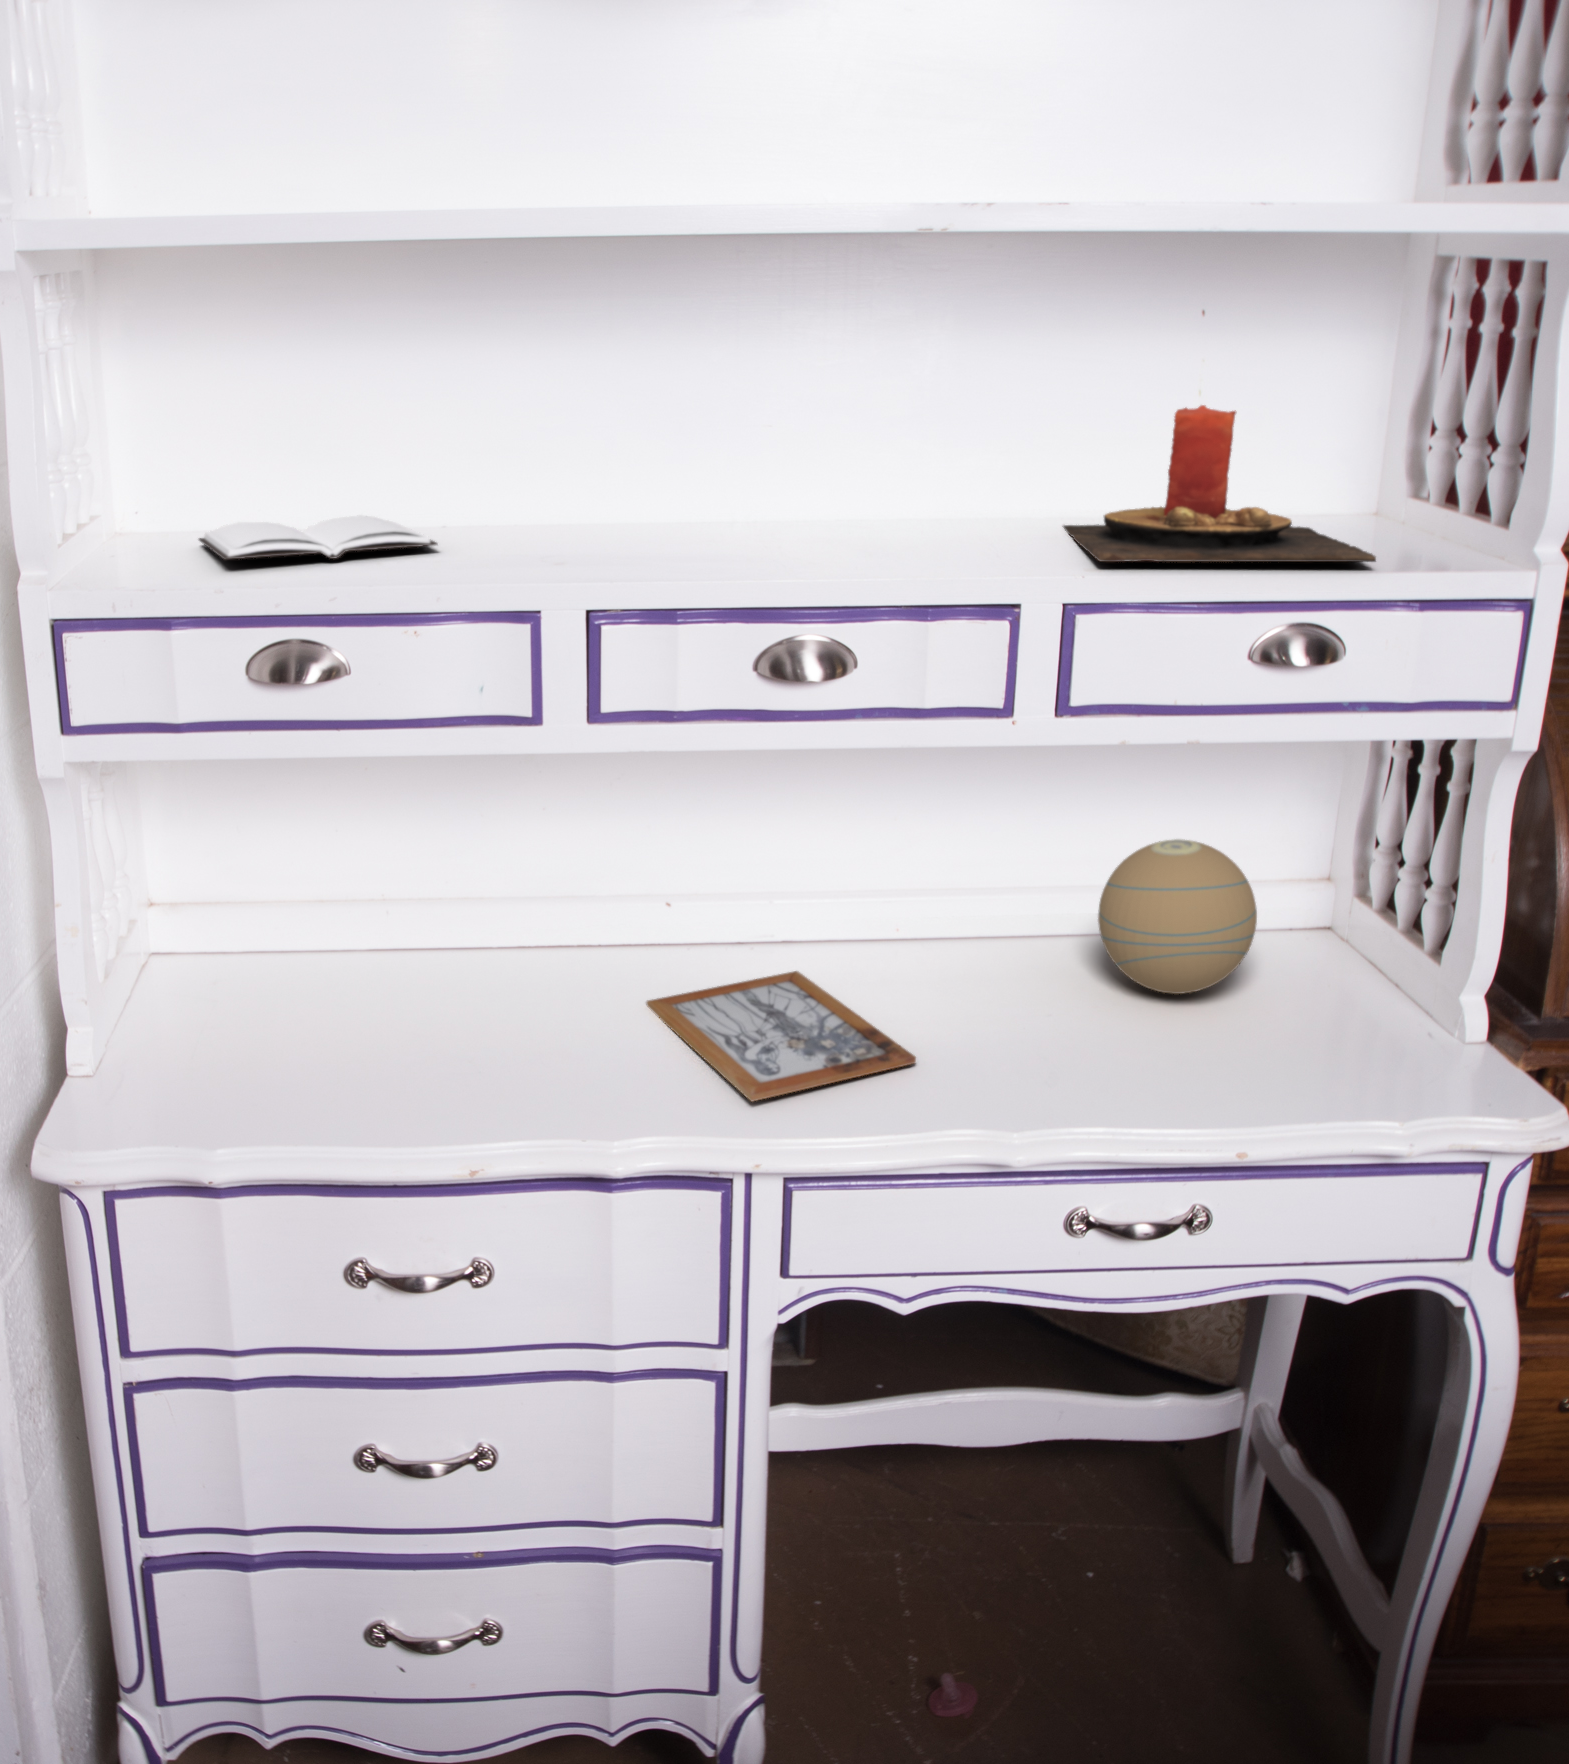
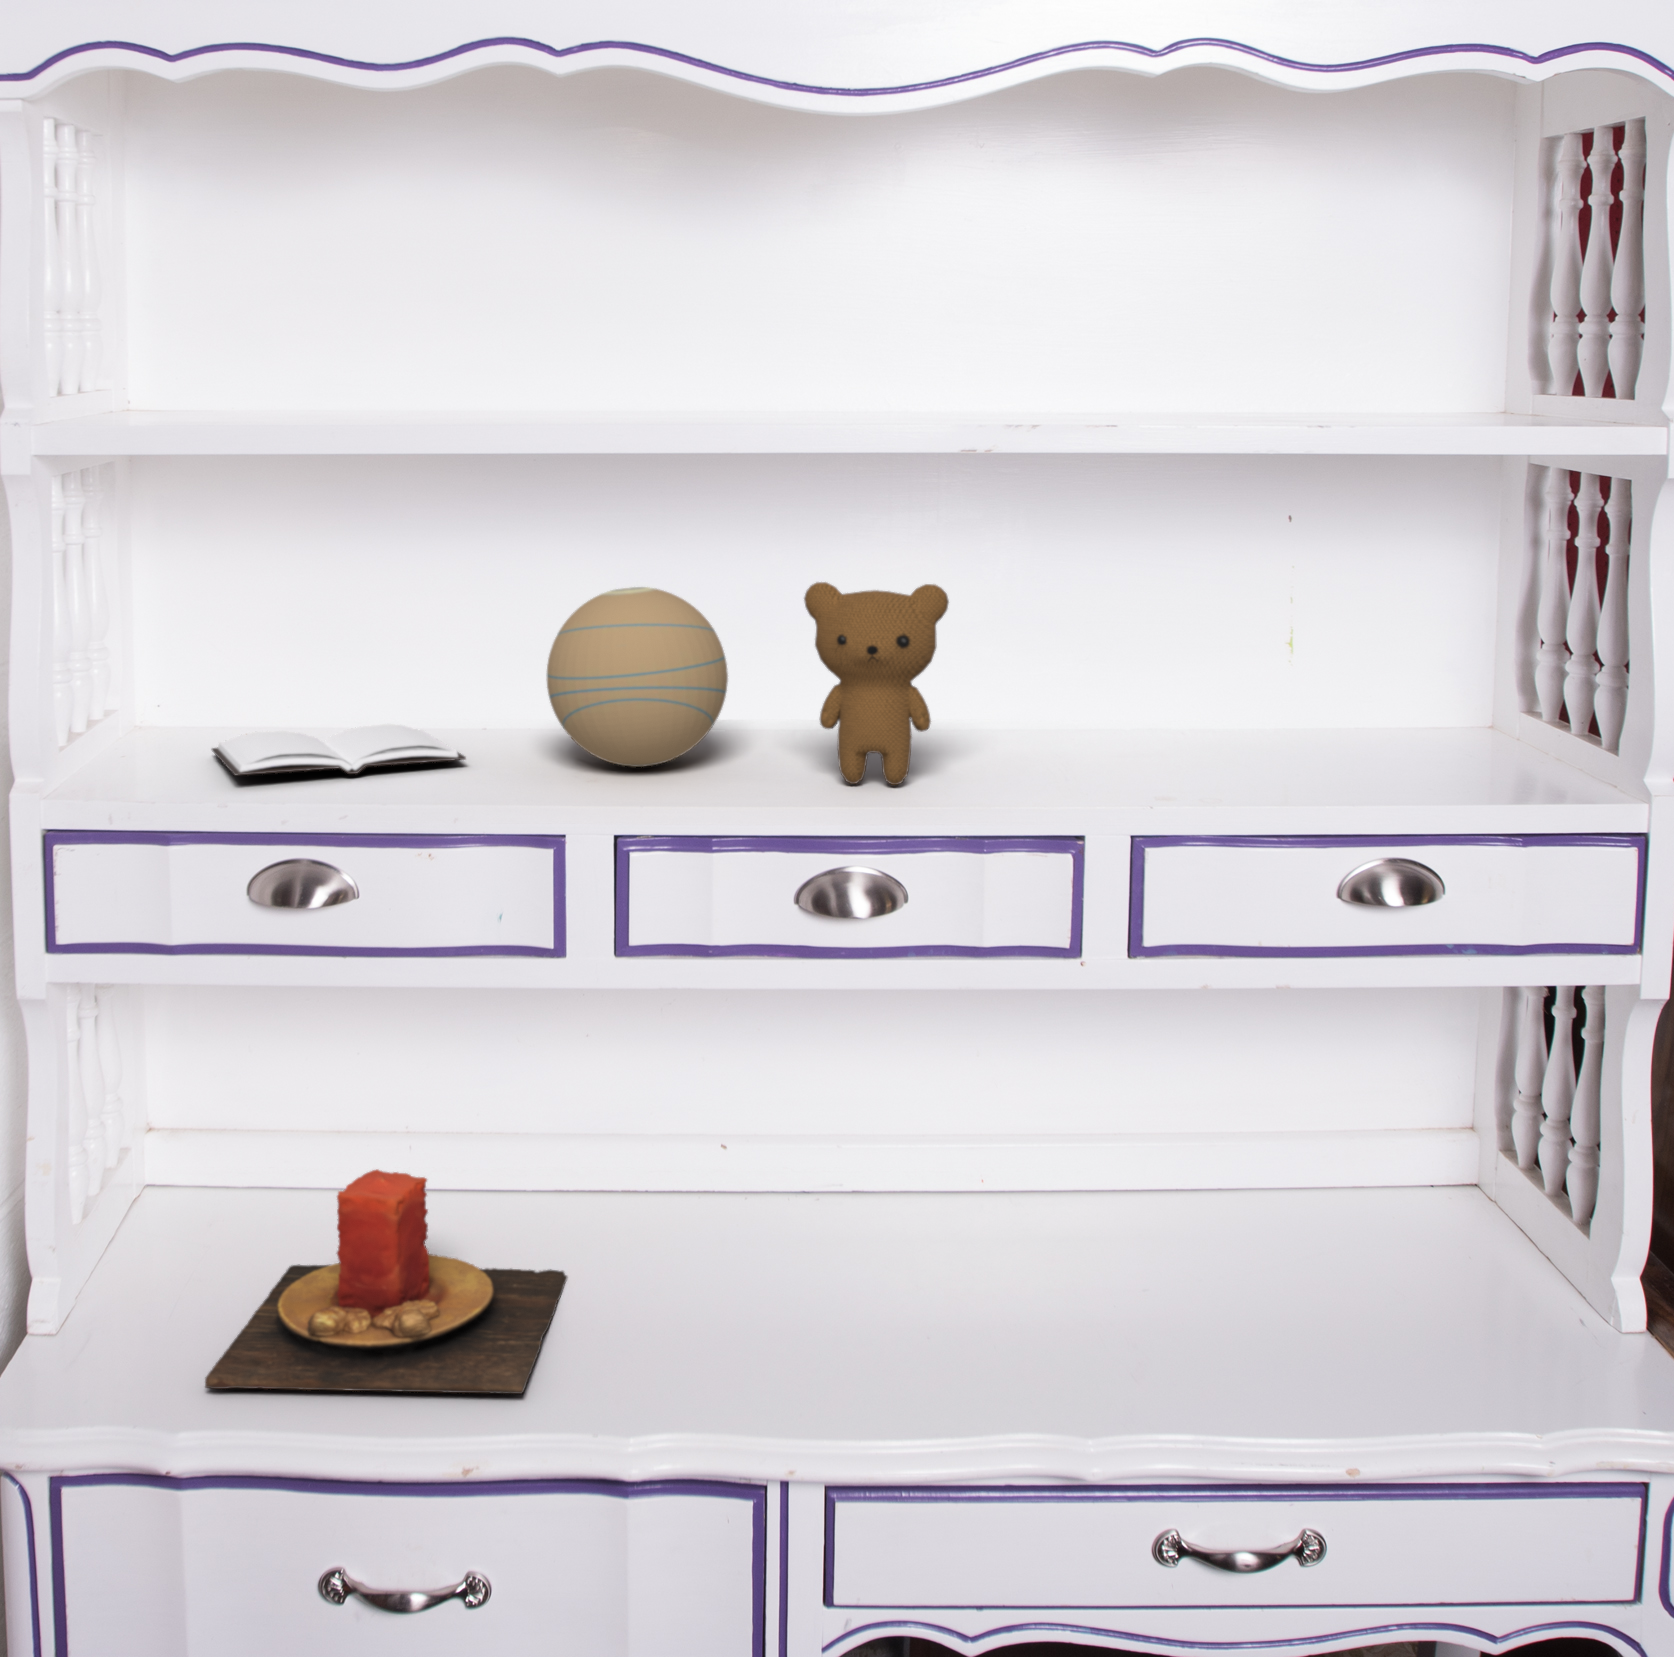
teddy bear: none [753,365,892,564] -> present [804,582,949,785]
candle: present [1063,405,1376,562] -> present [205,1169,567,1394]
decorative orb: present [1098,839,1257,994] -> present [547,587,728,767]
picture frame: present [647,971,916,1101] -> none [677,1233,980,1394]

